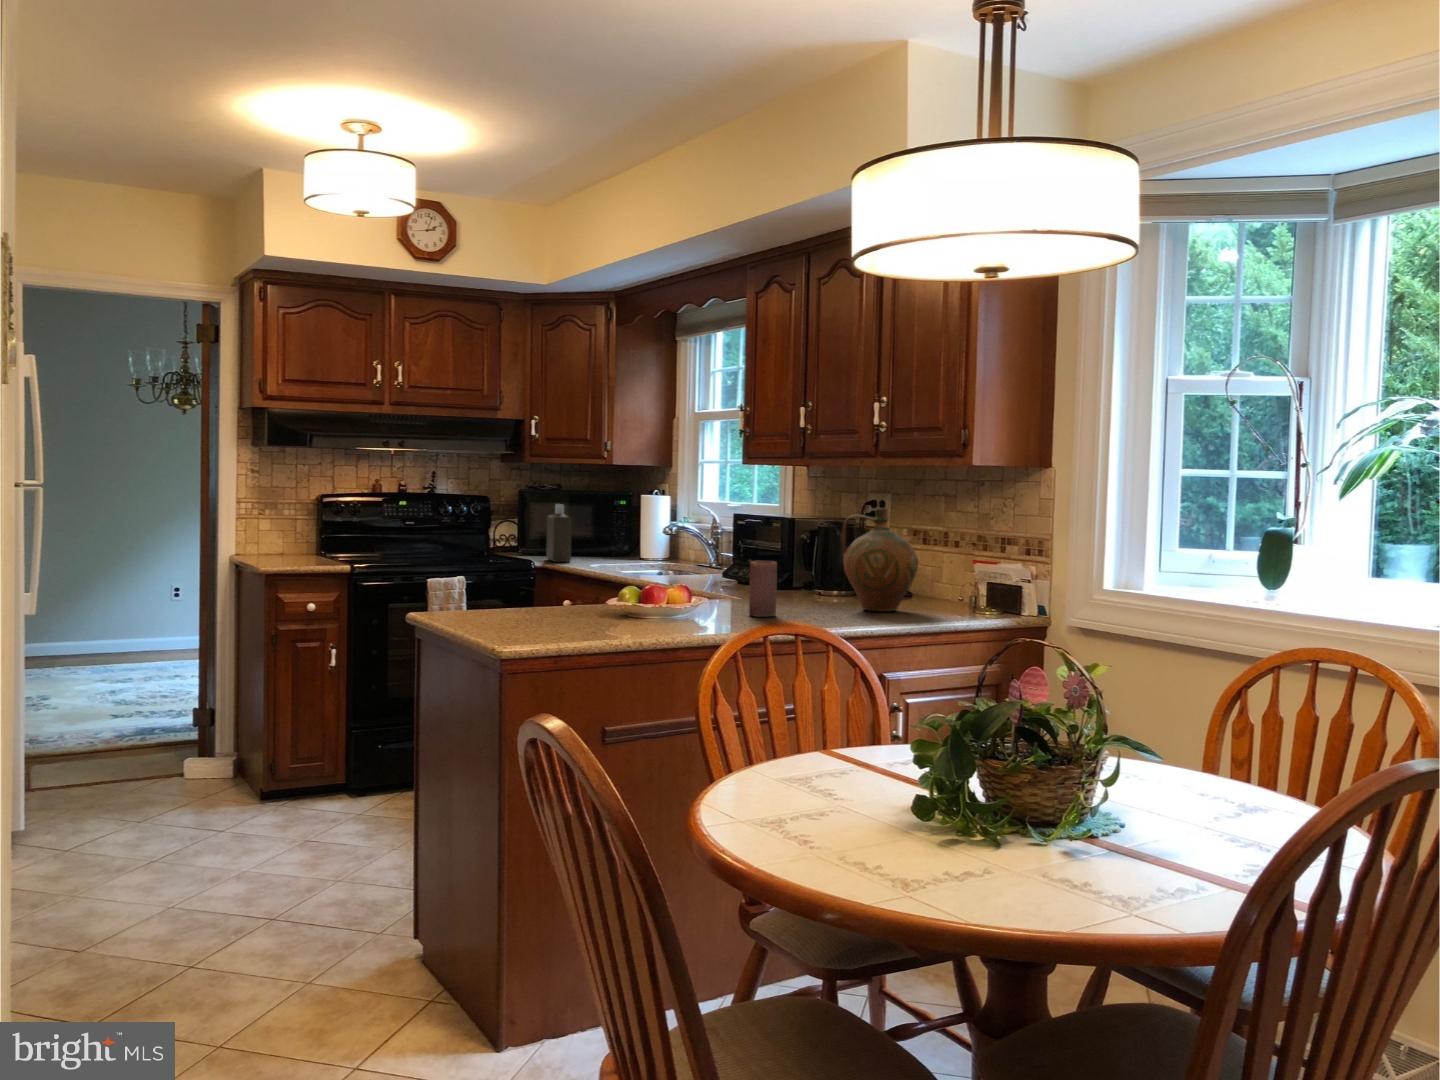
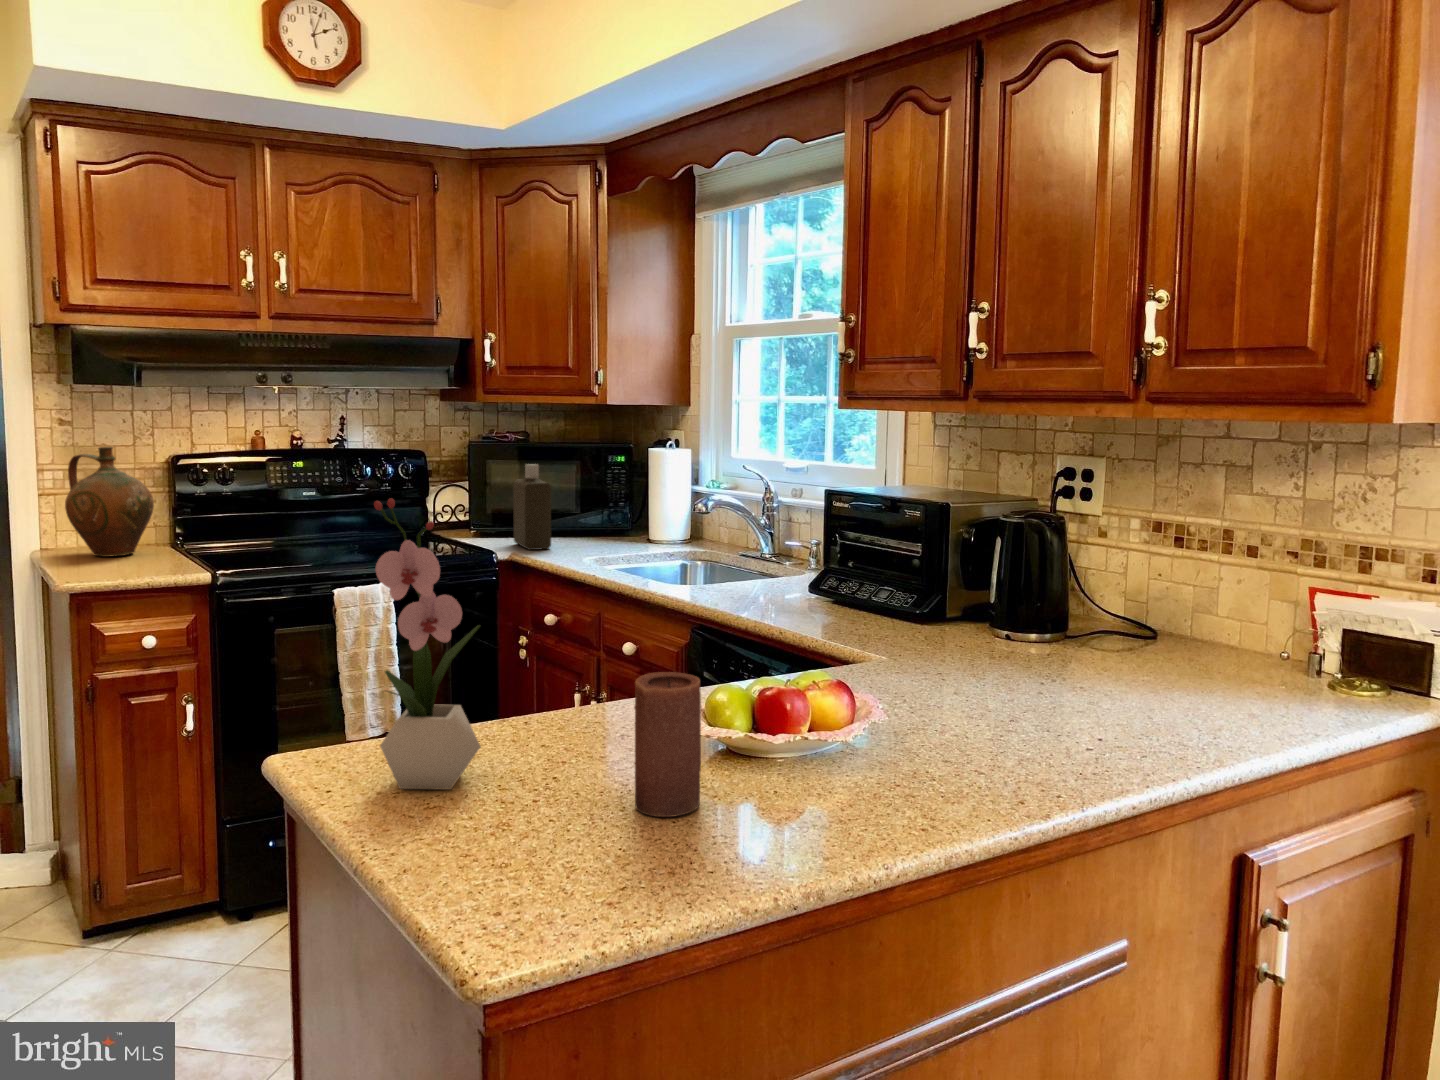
flower arrangement: none [457,484,505,619] -> present [374,498,481,789]
ceramic jug: present [842,508,918,612] -> present [65,447,154,557]
candle: present [749,561,777,617] -> present [634,672,701,817]

